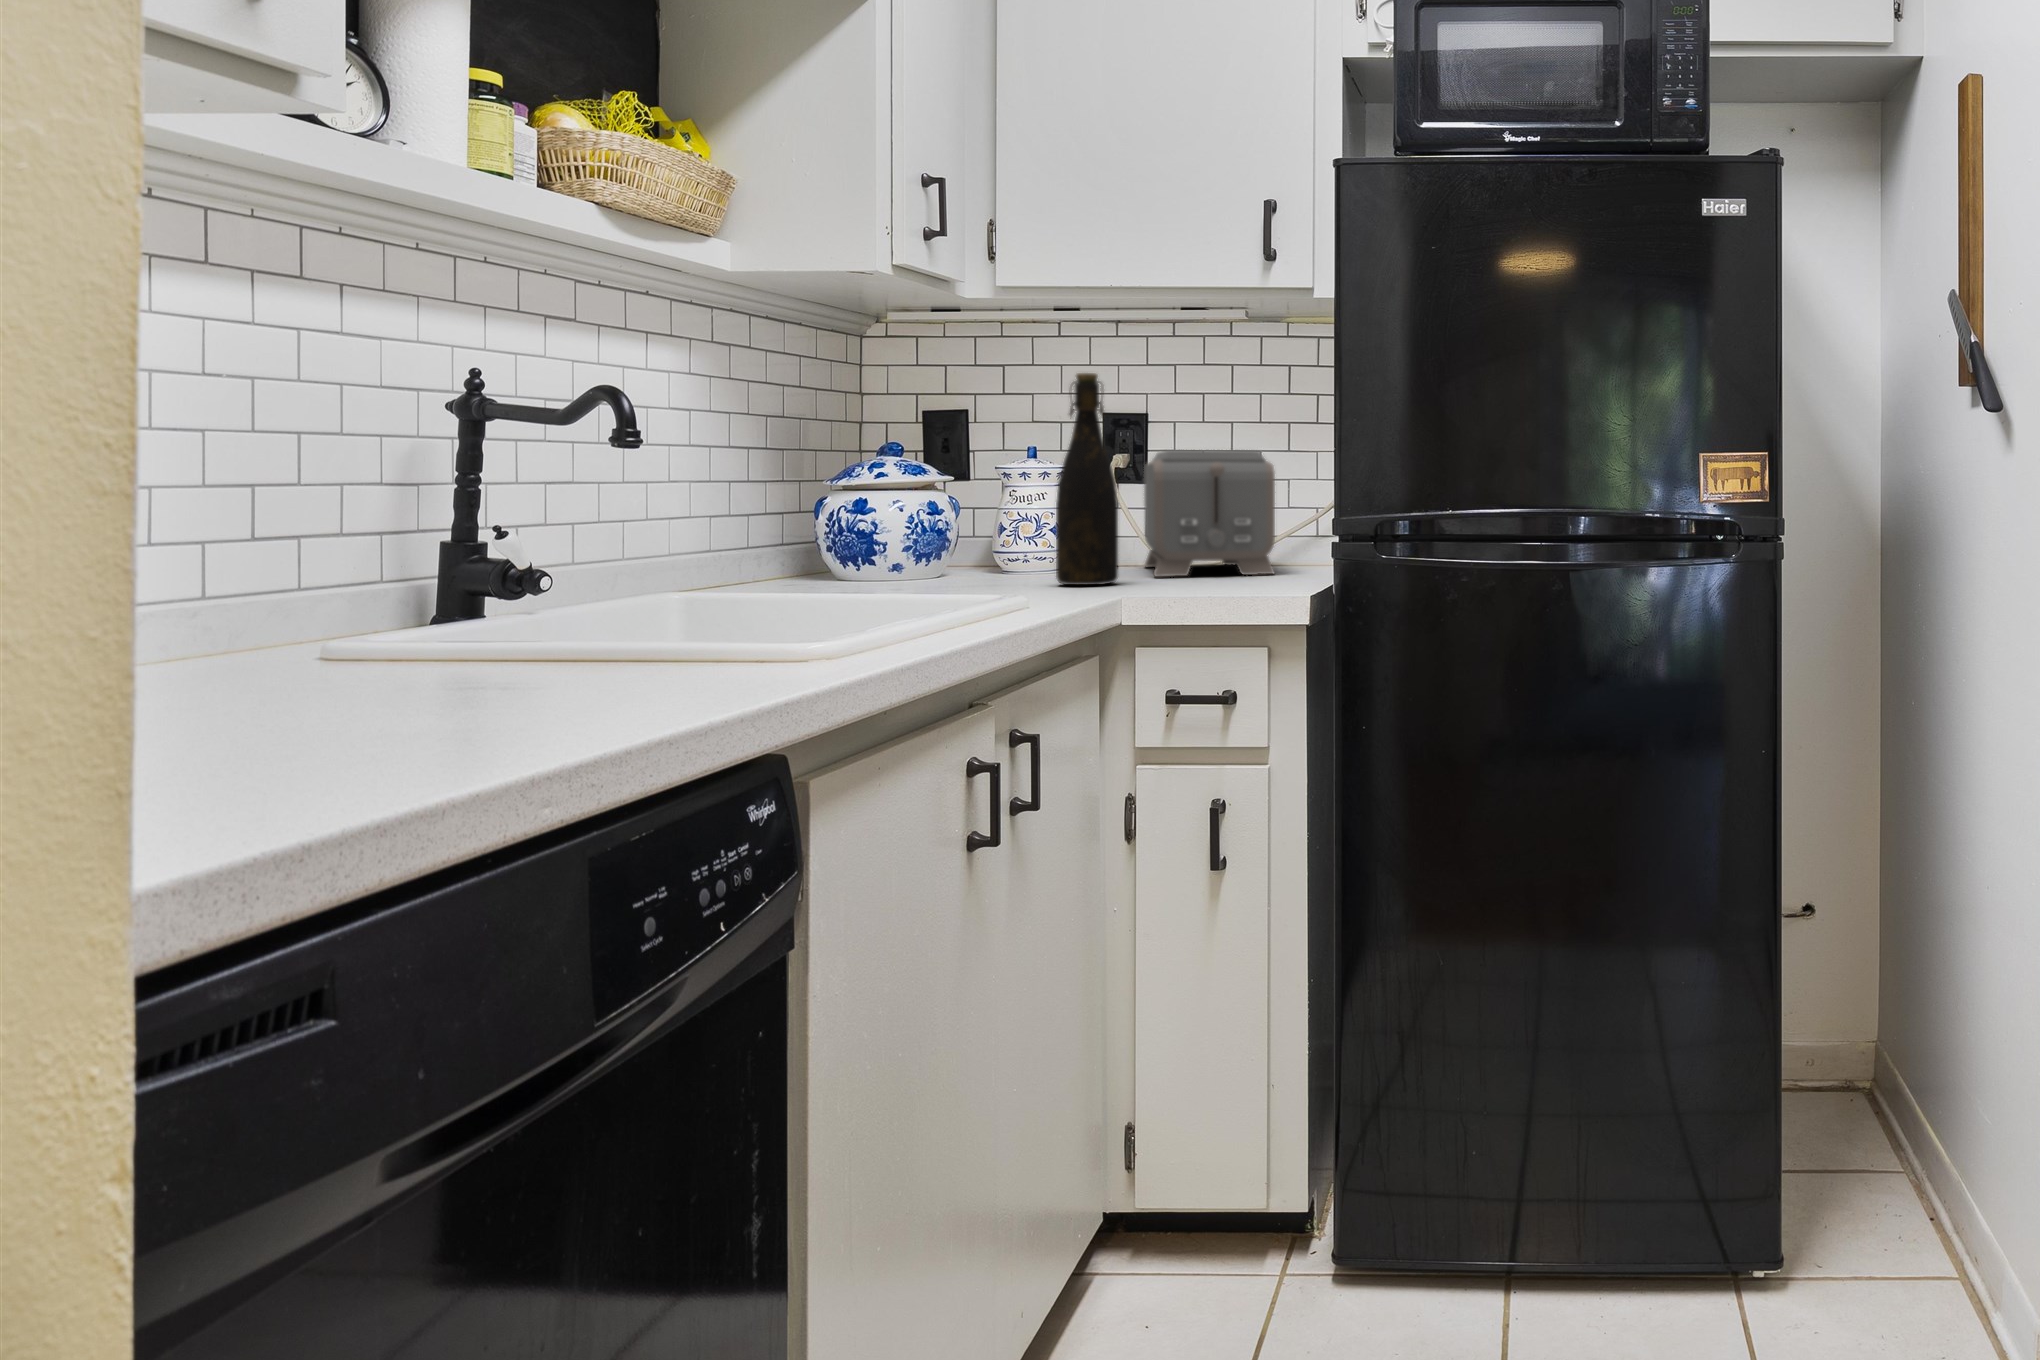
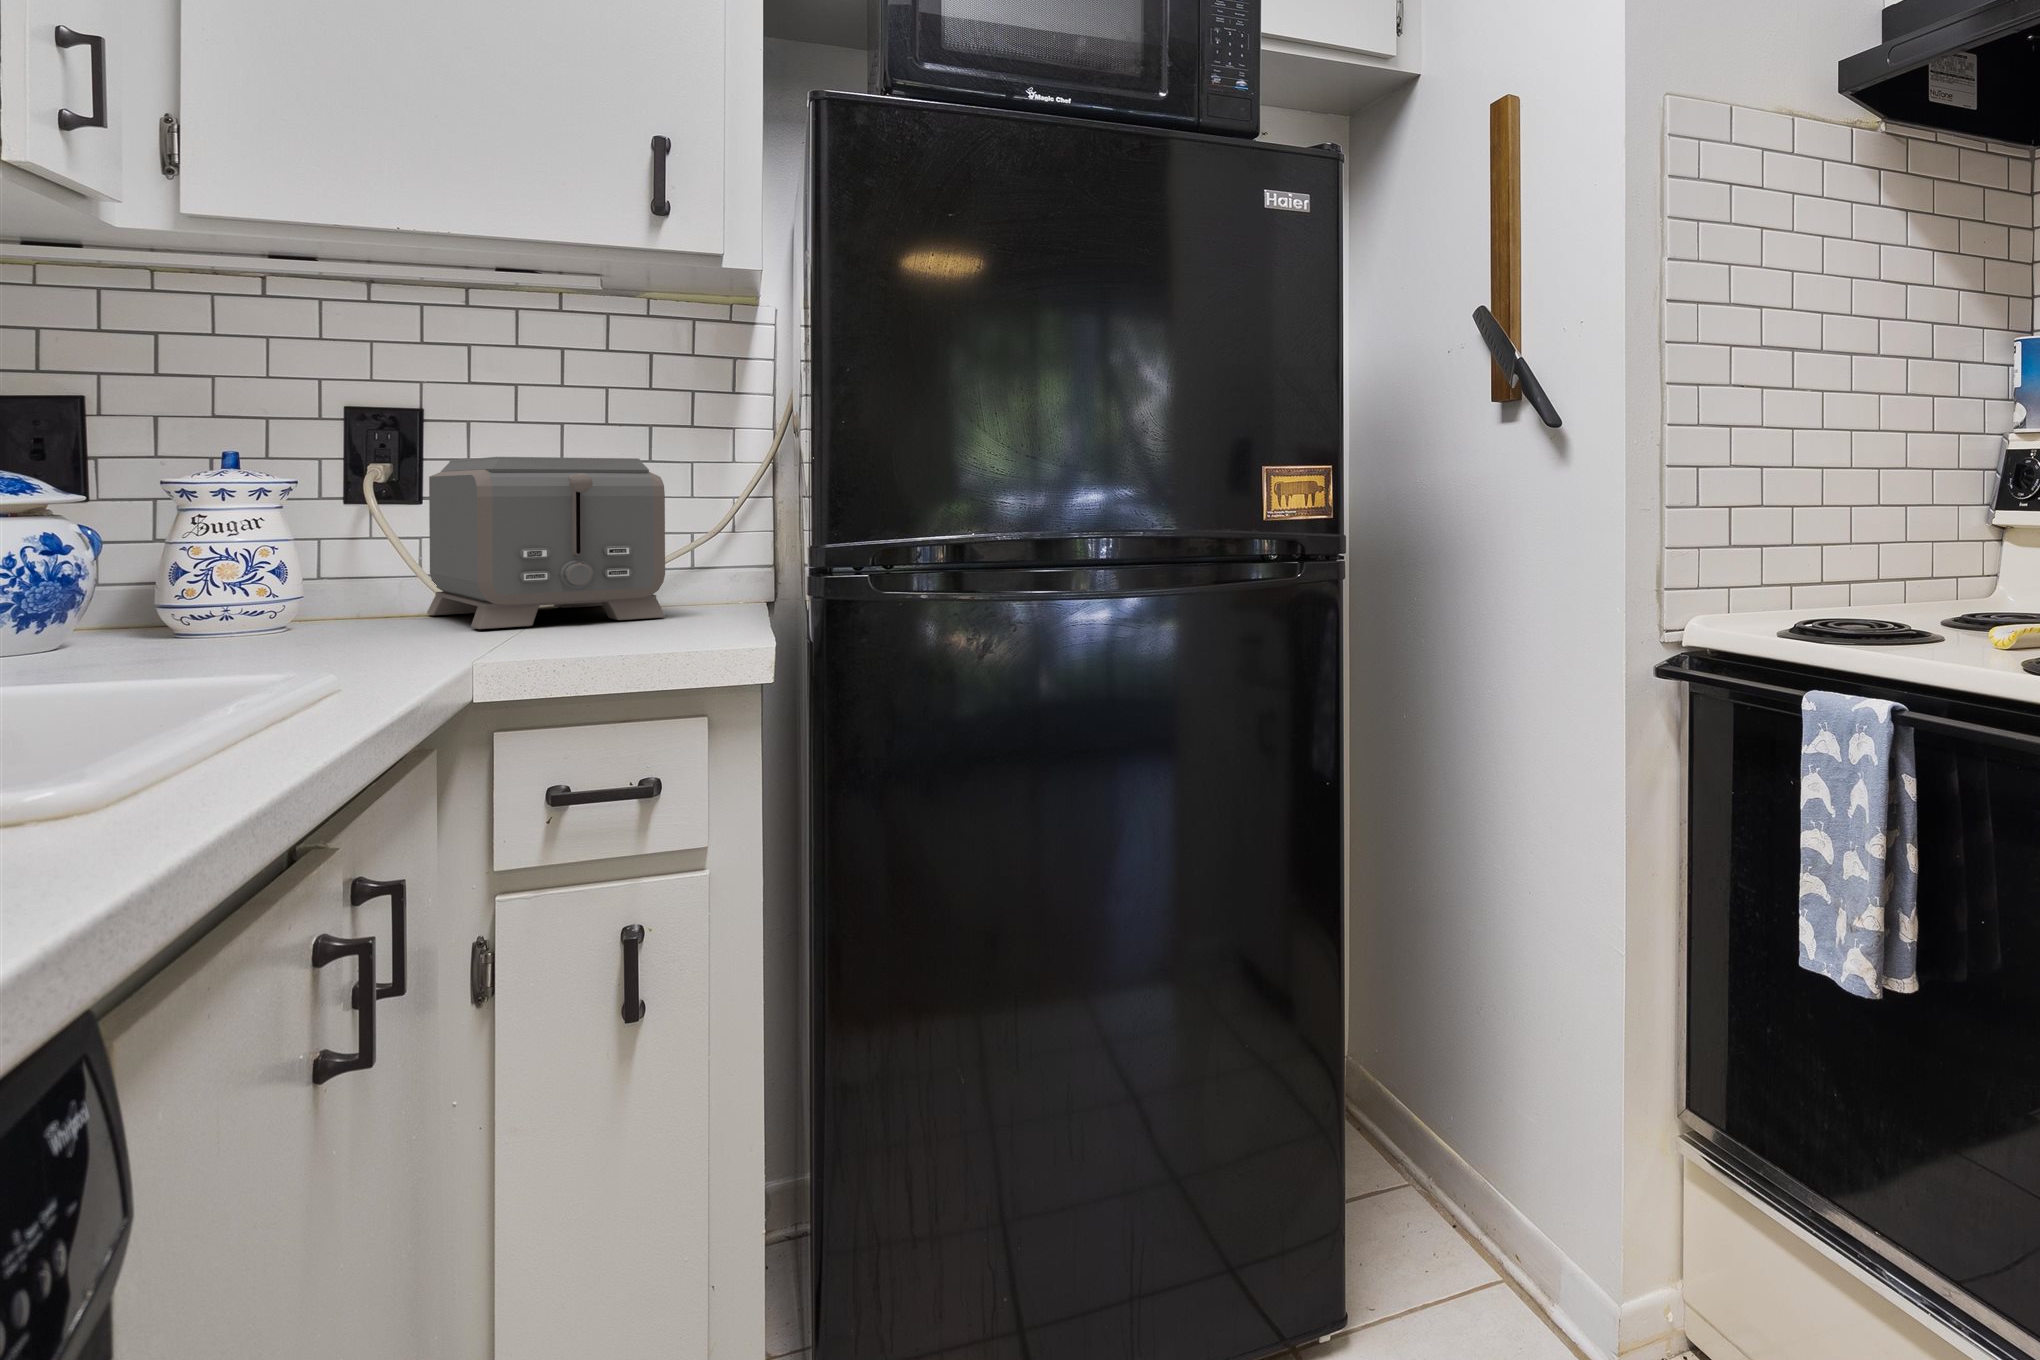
bottle: present [1056,373,1118,585] -> none [319,345,431,649]

